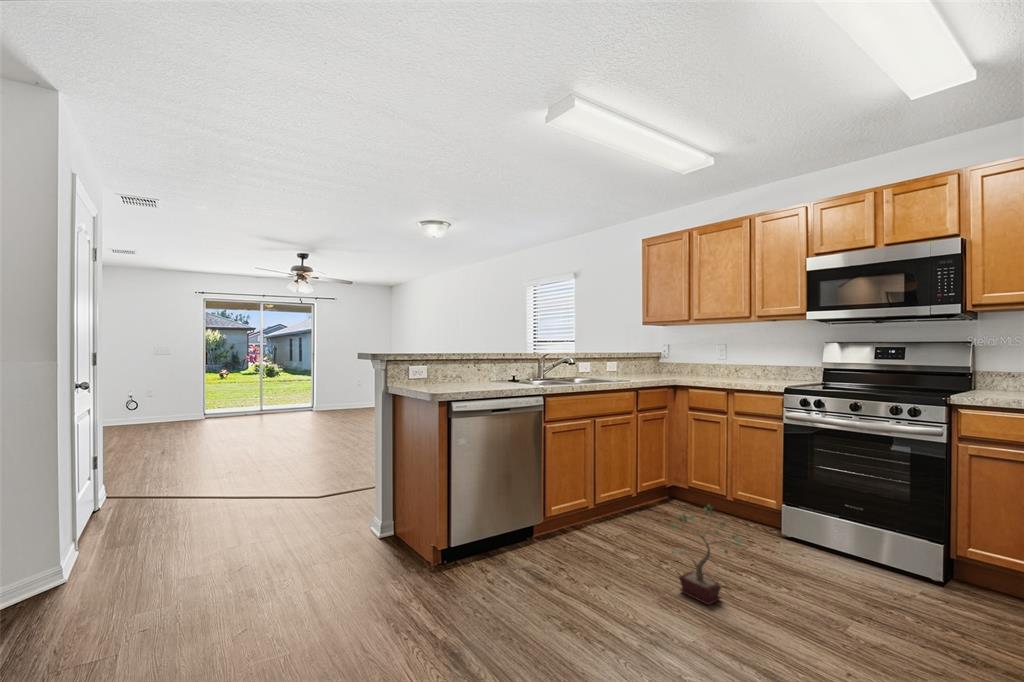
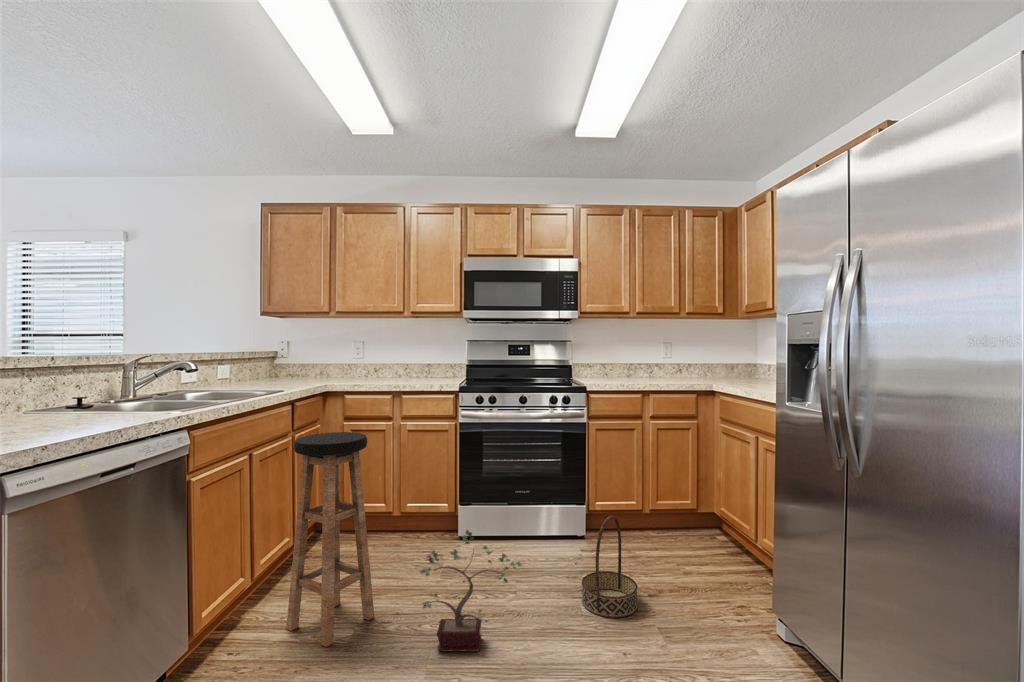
bar stool: none [604,412,659,558] -> present [286,432,374,647]
basket: none [853,543,933,661] -> present [582,516,638,618]

